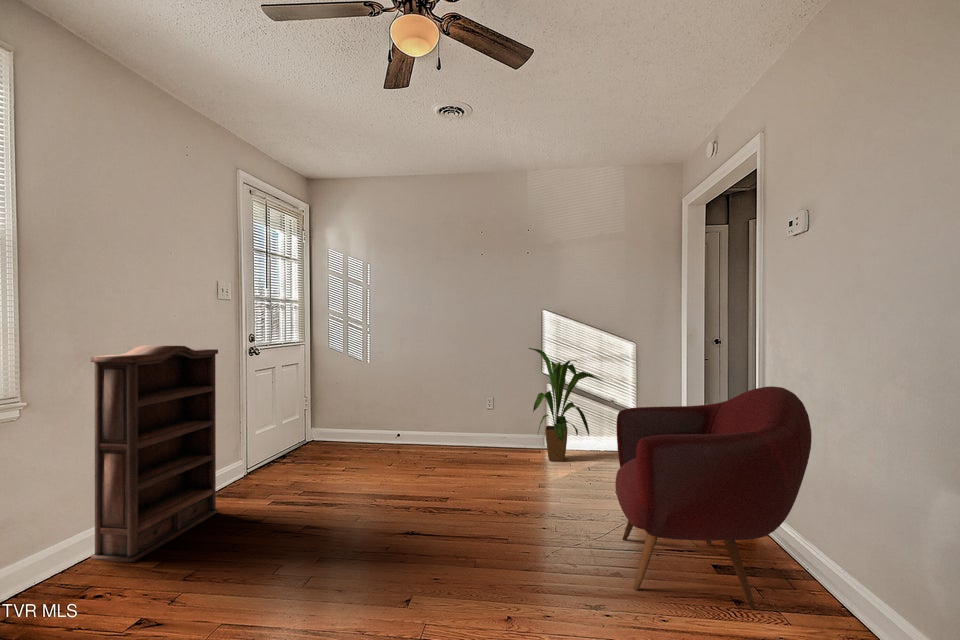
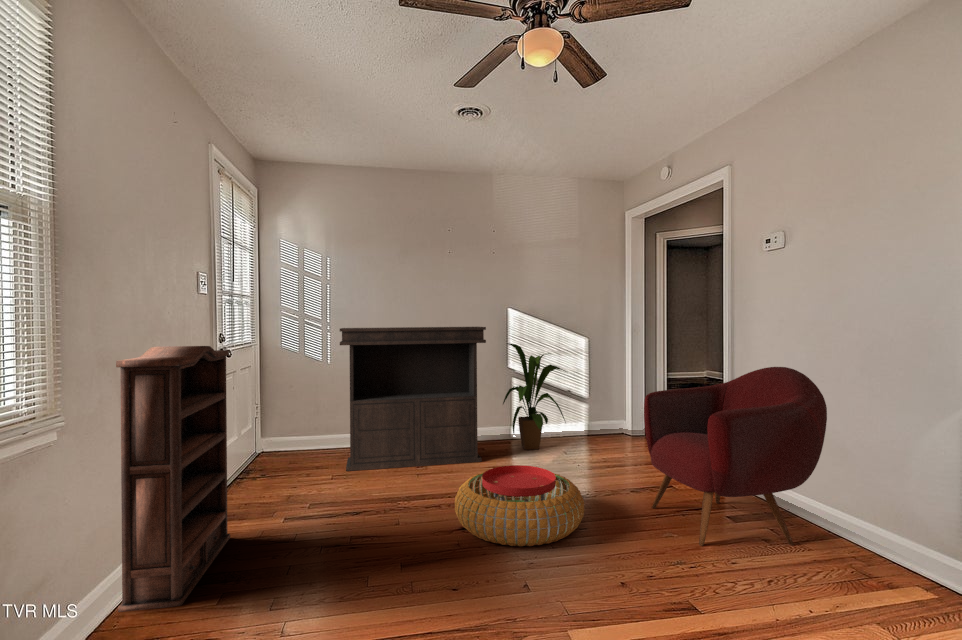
console table: none [357,330,500,469] -> present [340,327,486,471]
pouf: none [399,475,532,560] -> present [455,465,584,546]

